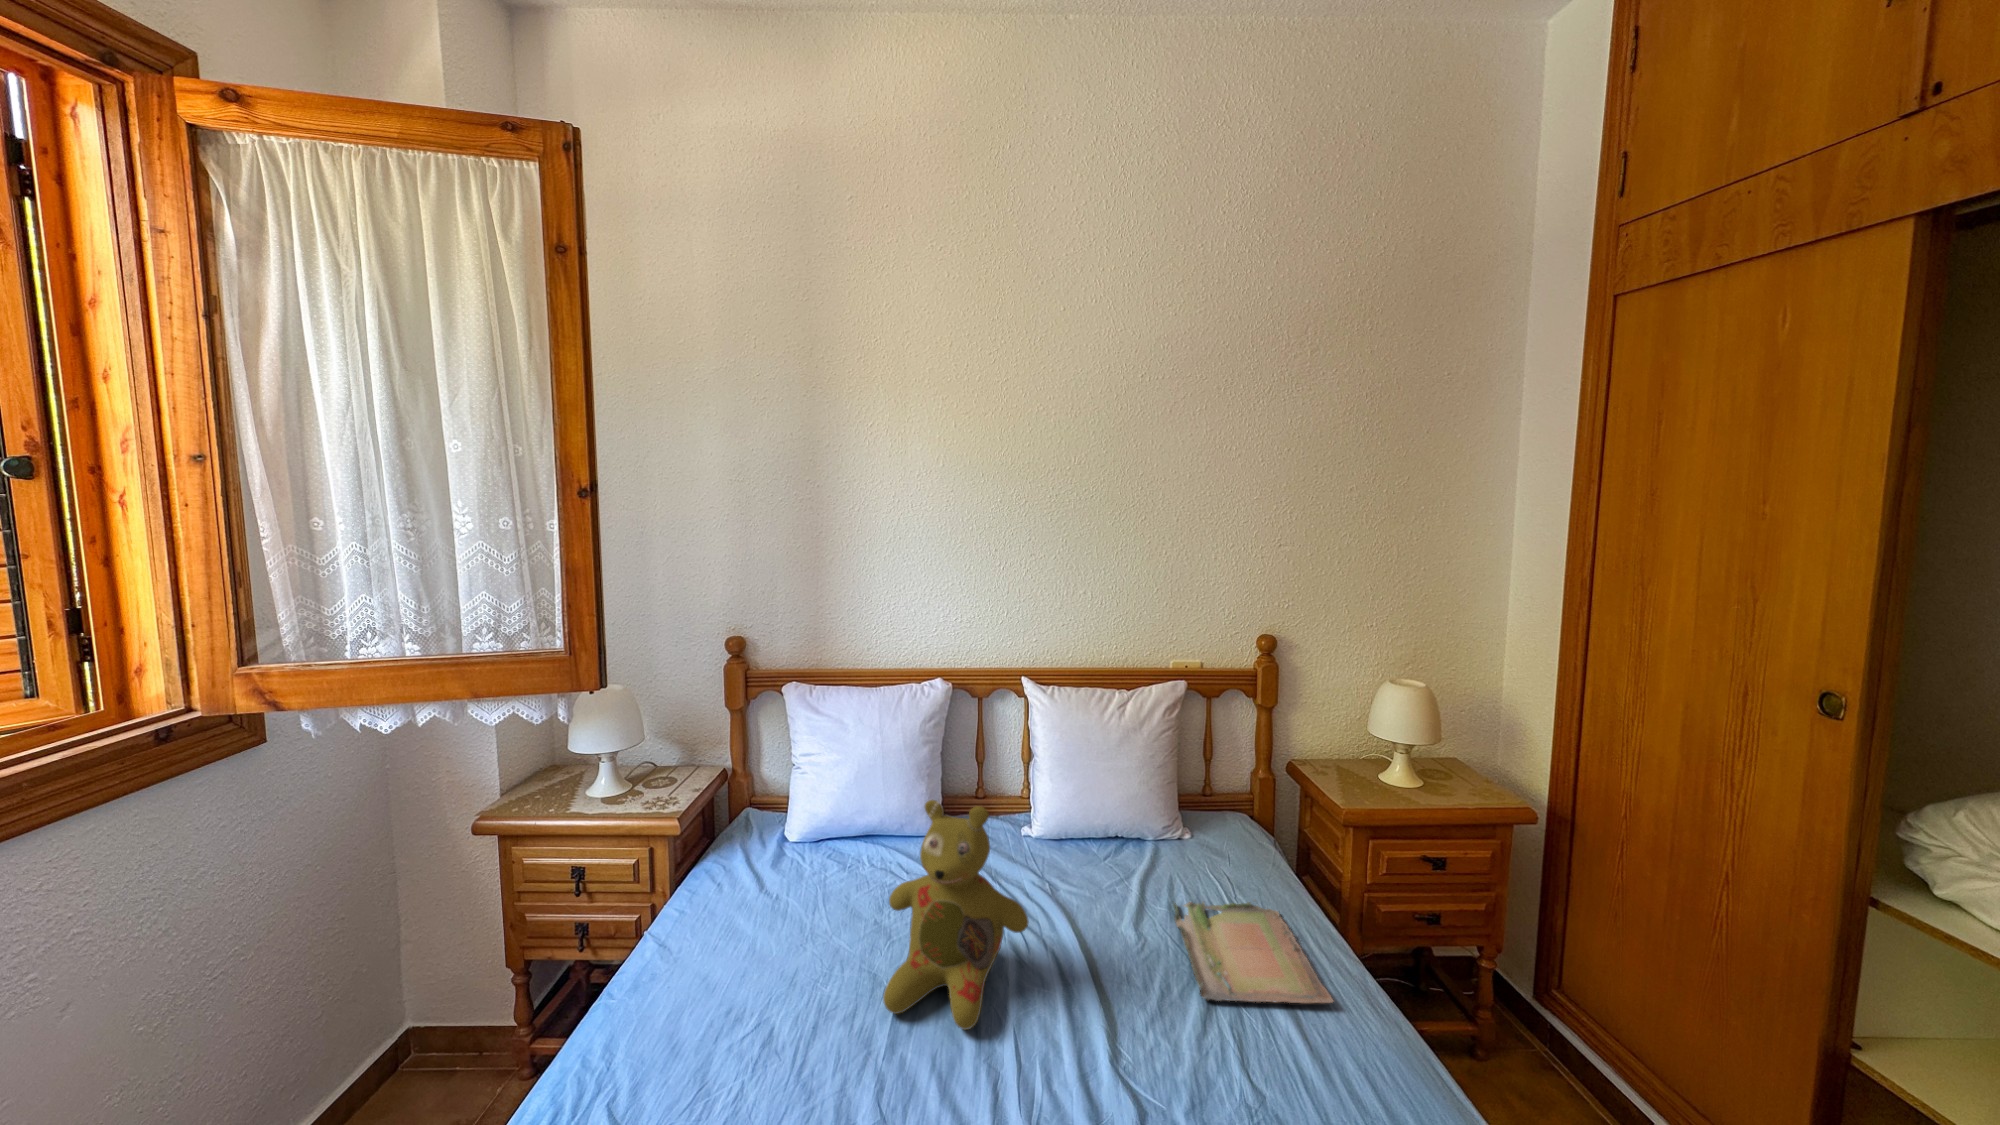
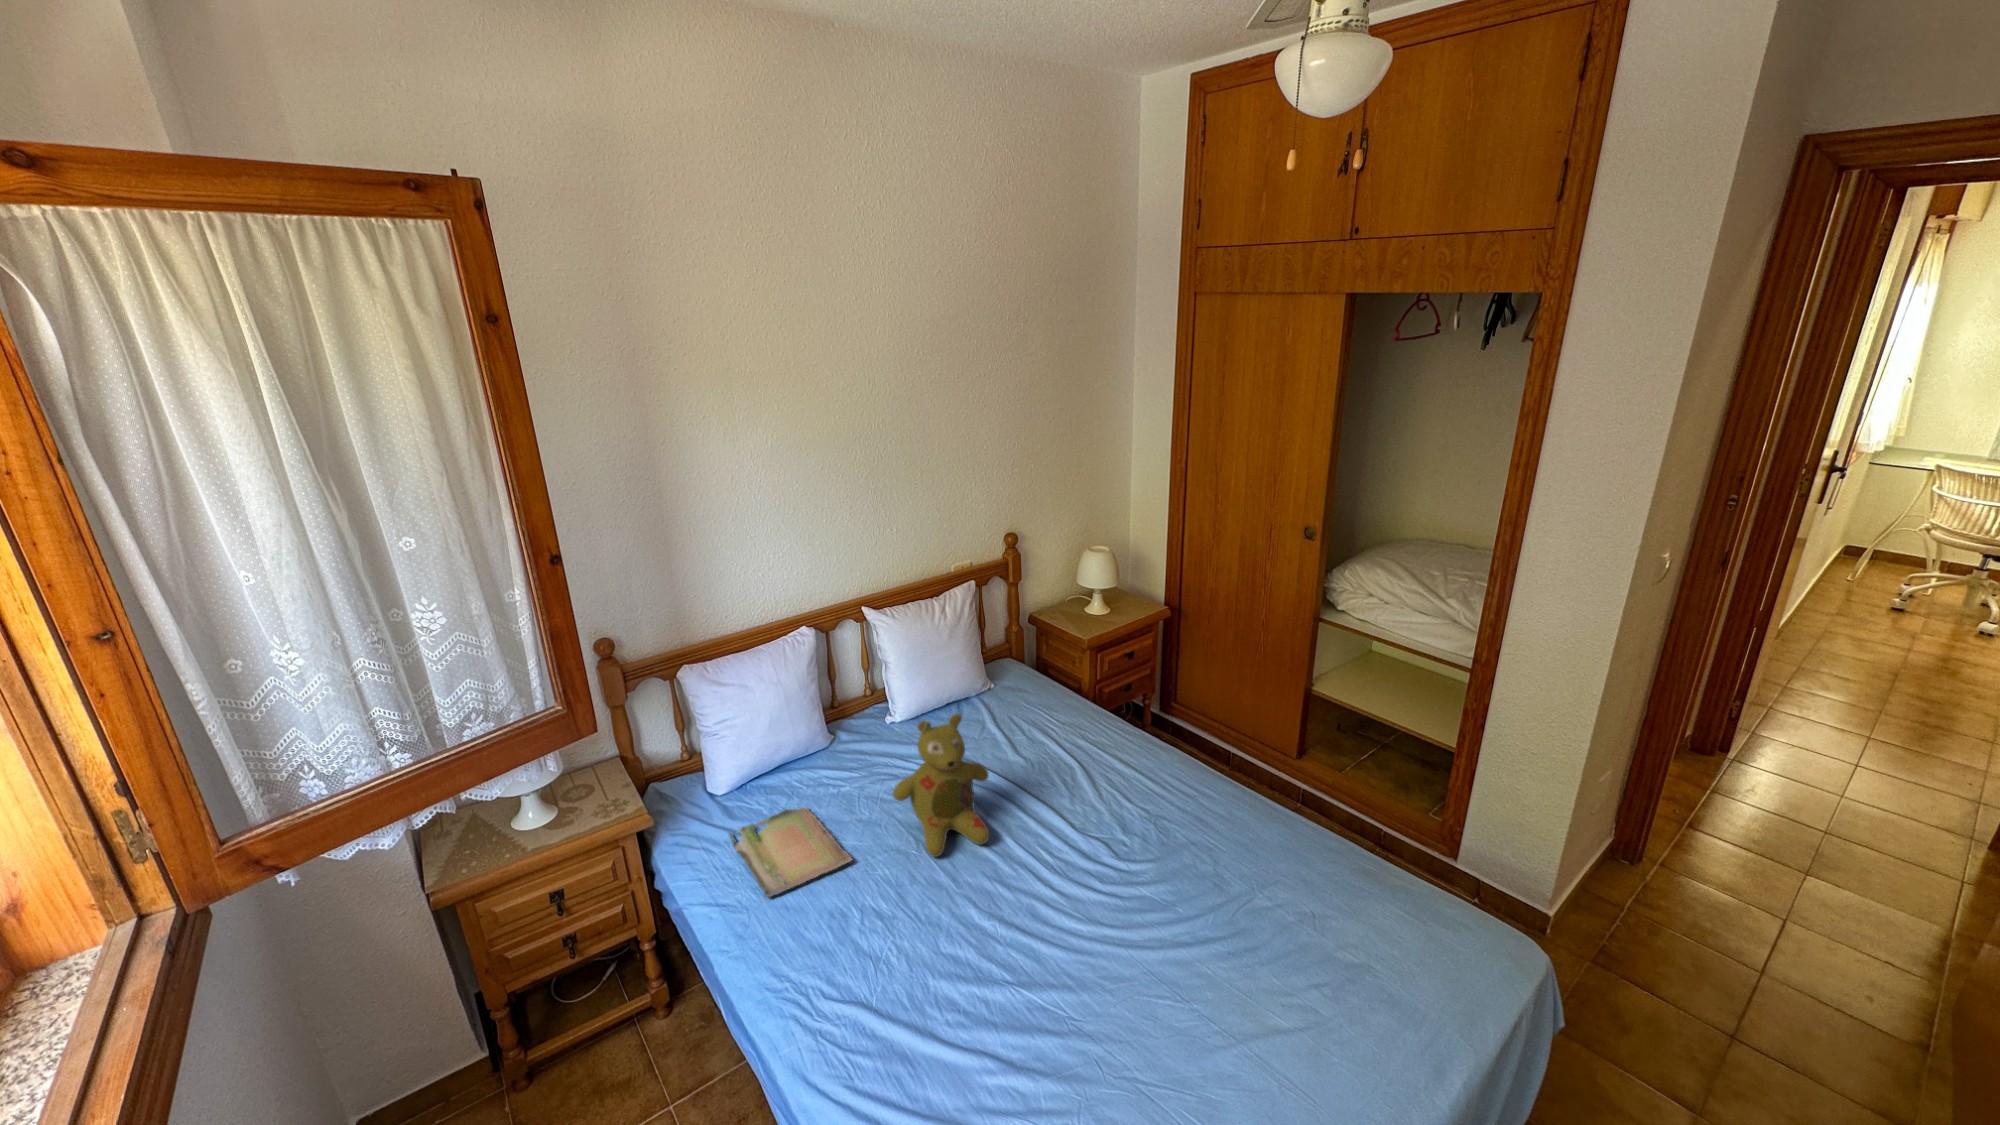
tray: present [1173,902,1333,1003] -> present [730,808,852,897]

